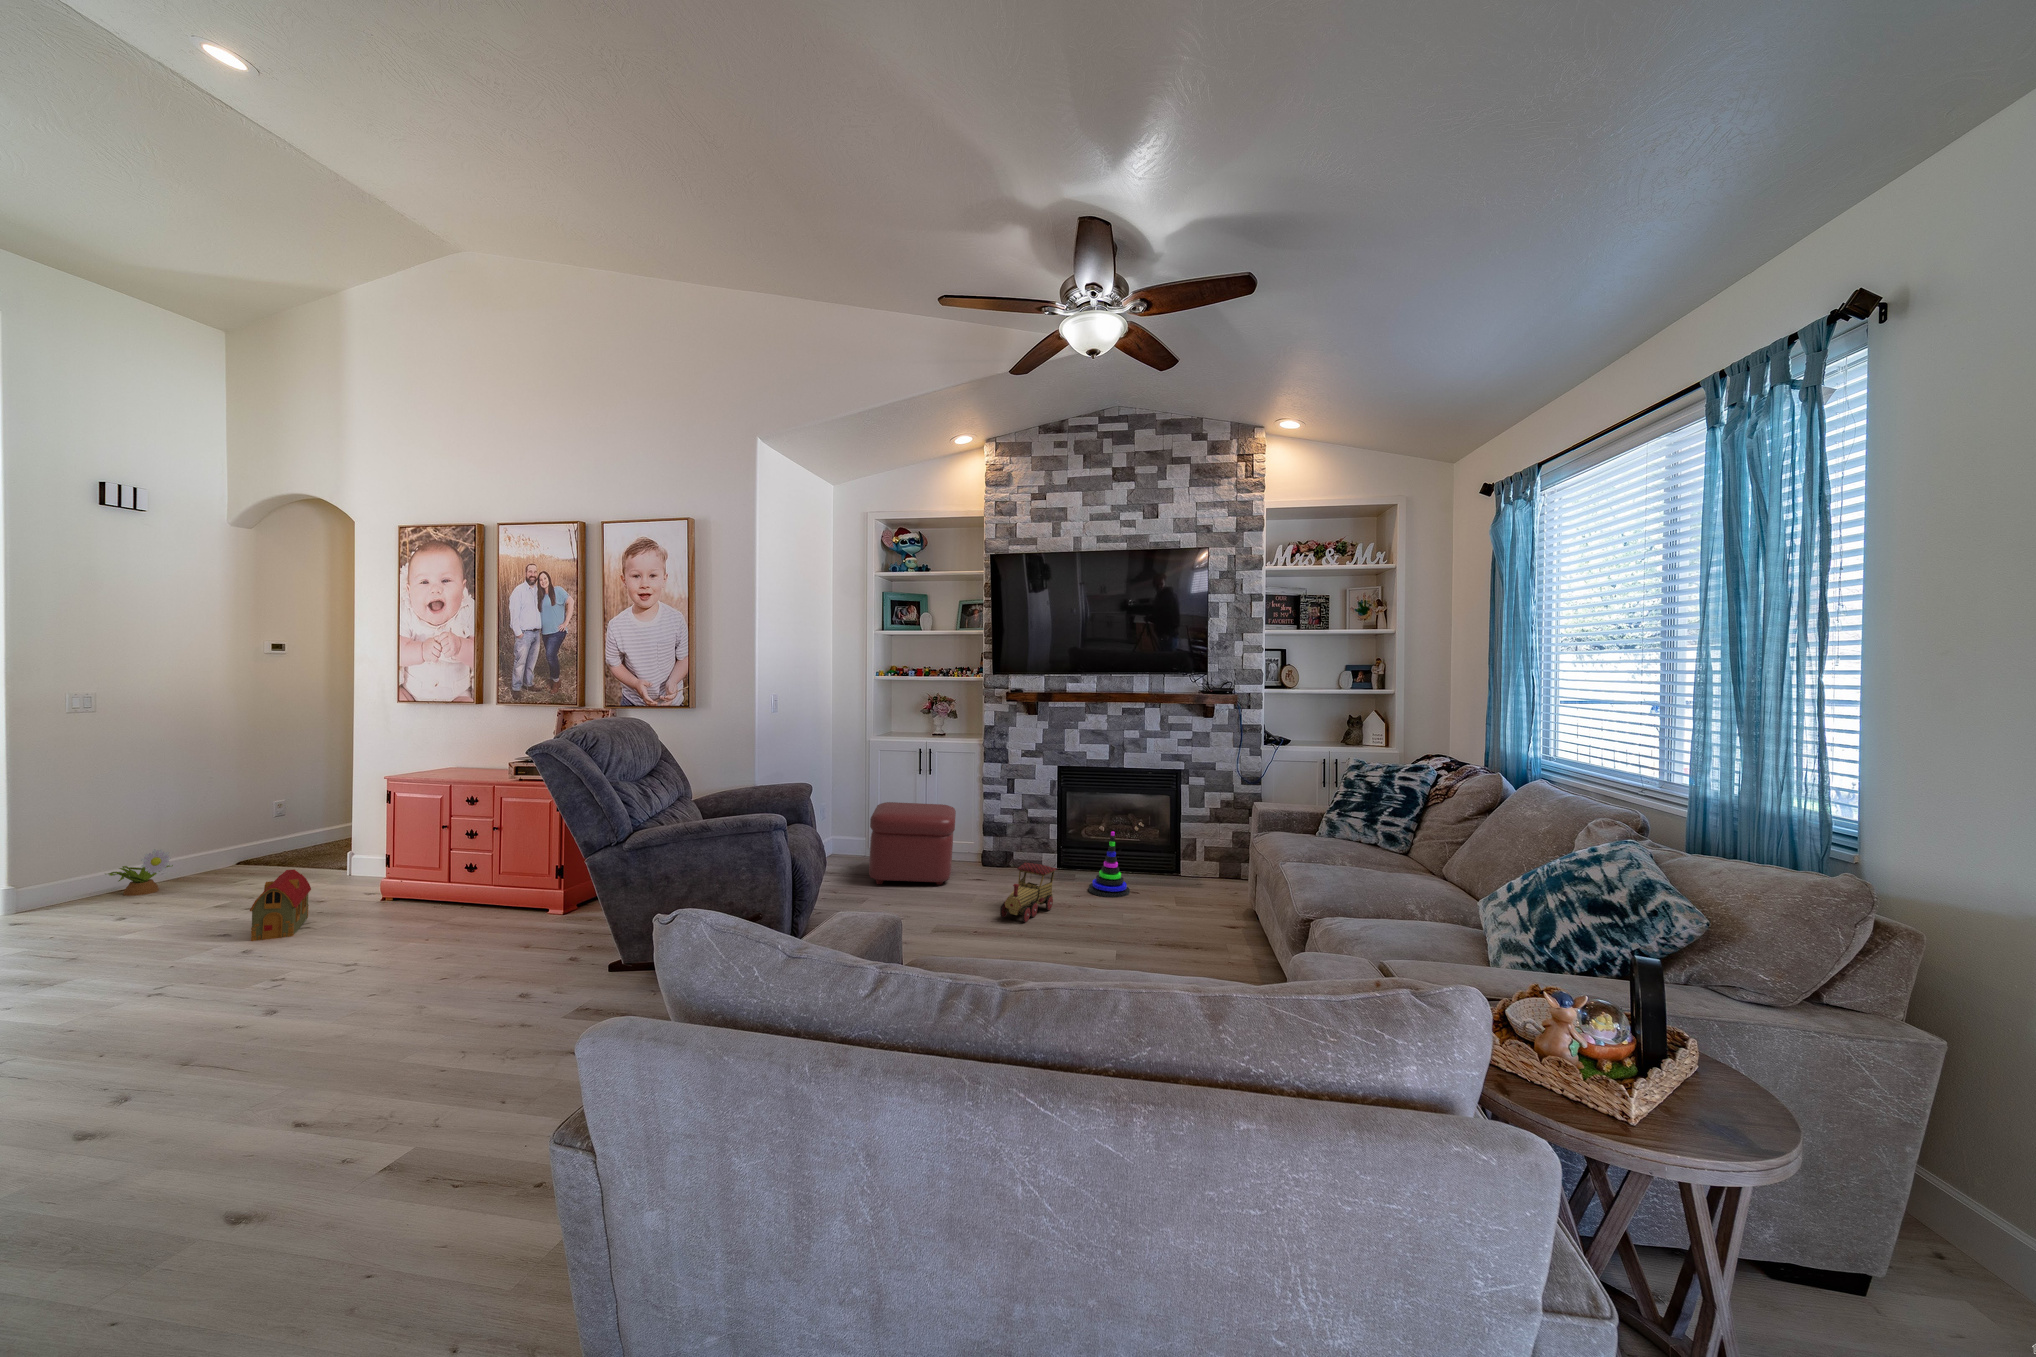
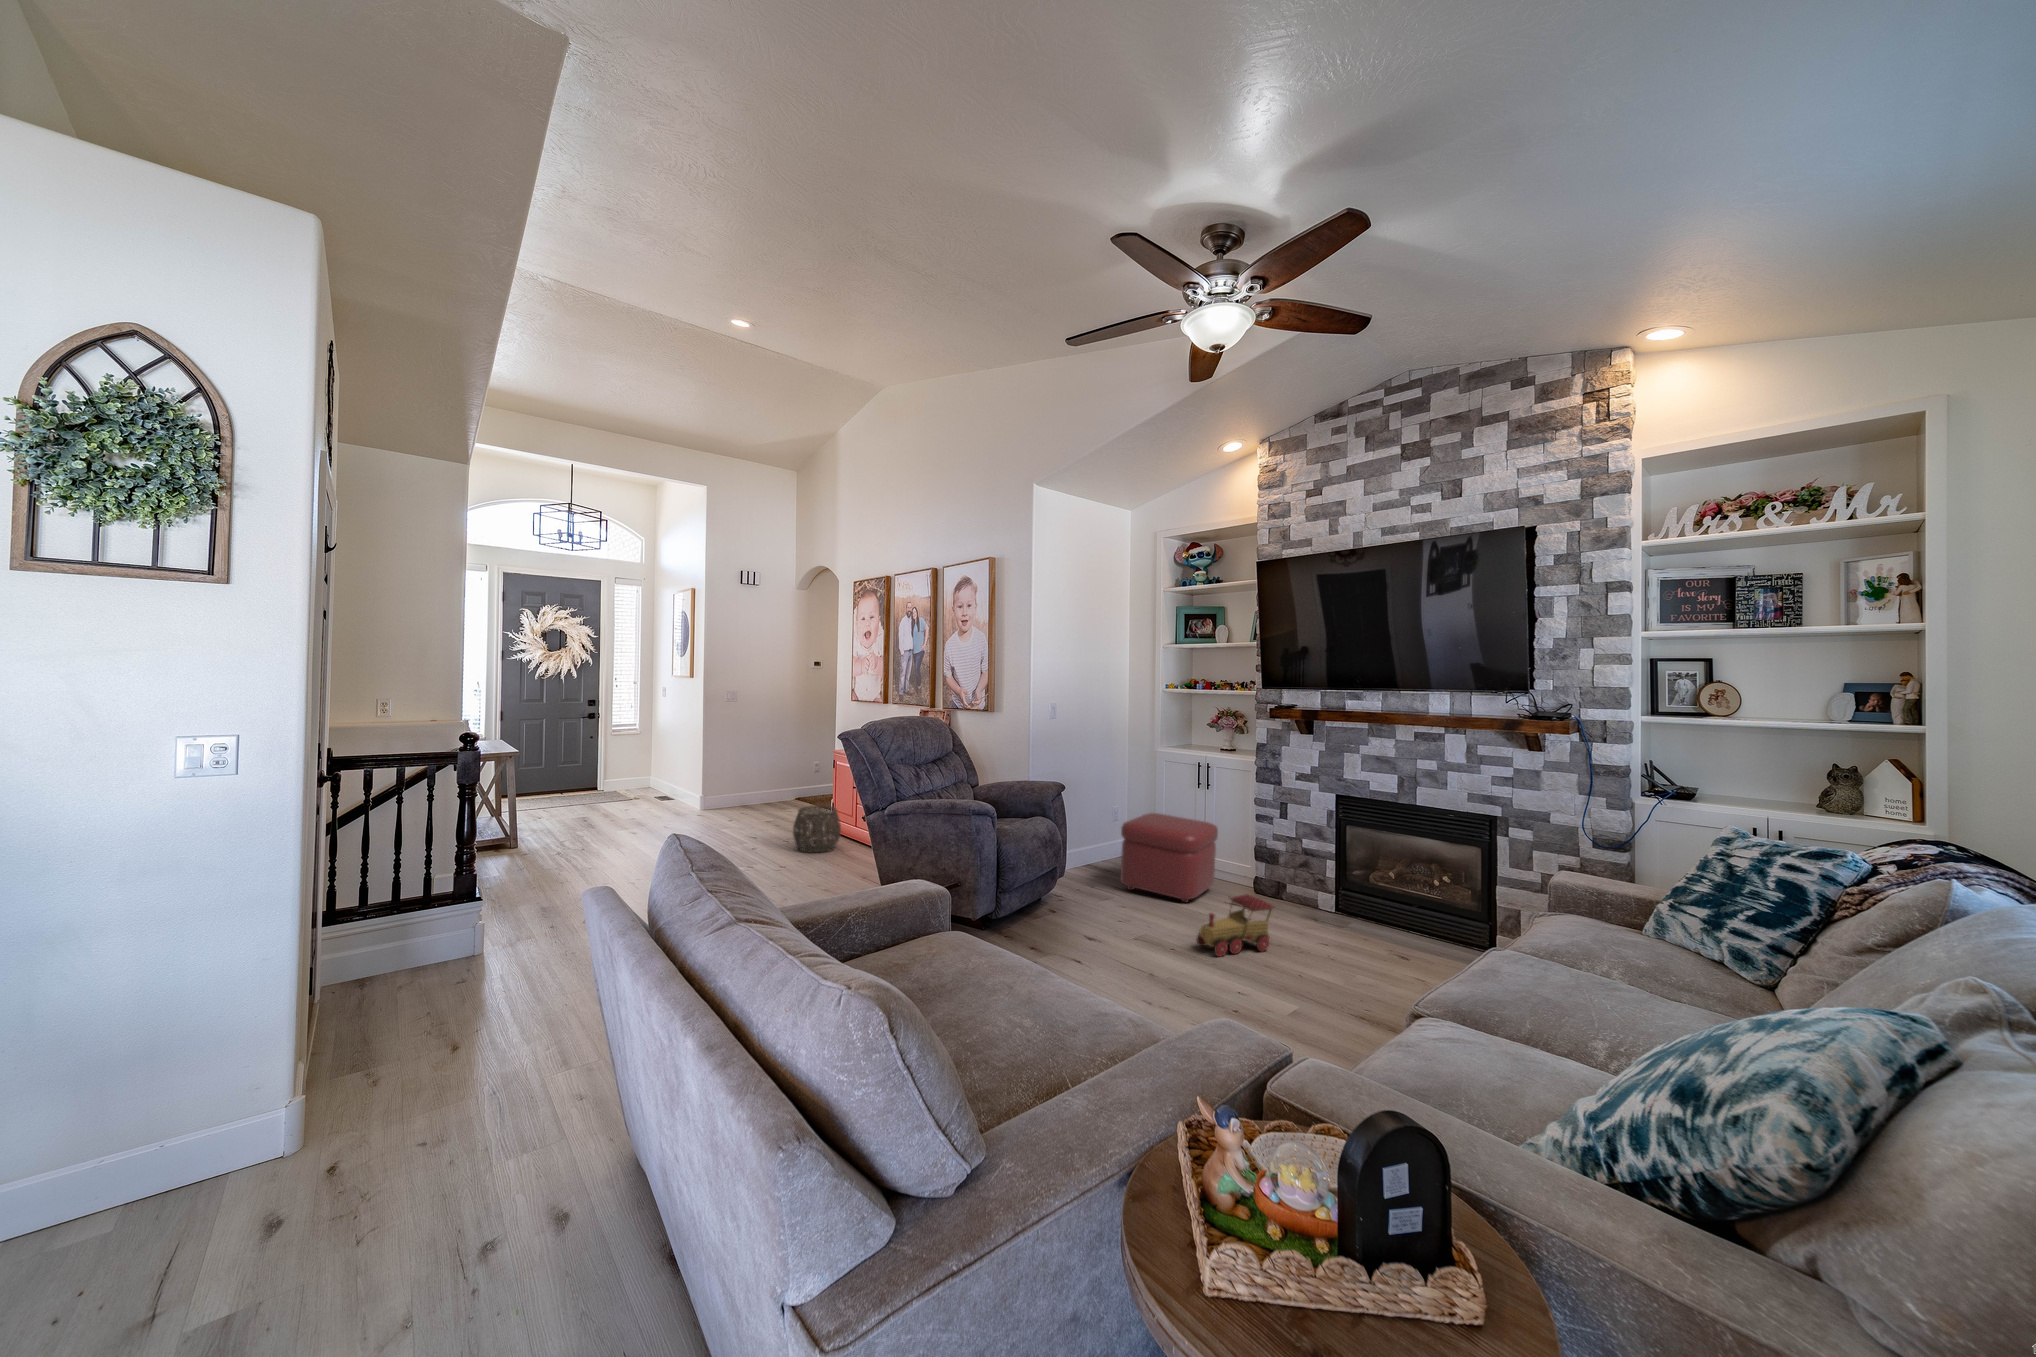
stacking toy: present [1089,832,1130,898] -> none [1338,878,1392,960]
decorative plant: present [108,849,173,896] -> none [723,788,752,814]
woven basket: none [356,851,445,925] -> present [793,805,841,853]
toy house: present [250,869,311,941] -> none [740,808,778,851]

